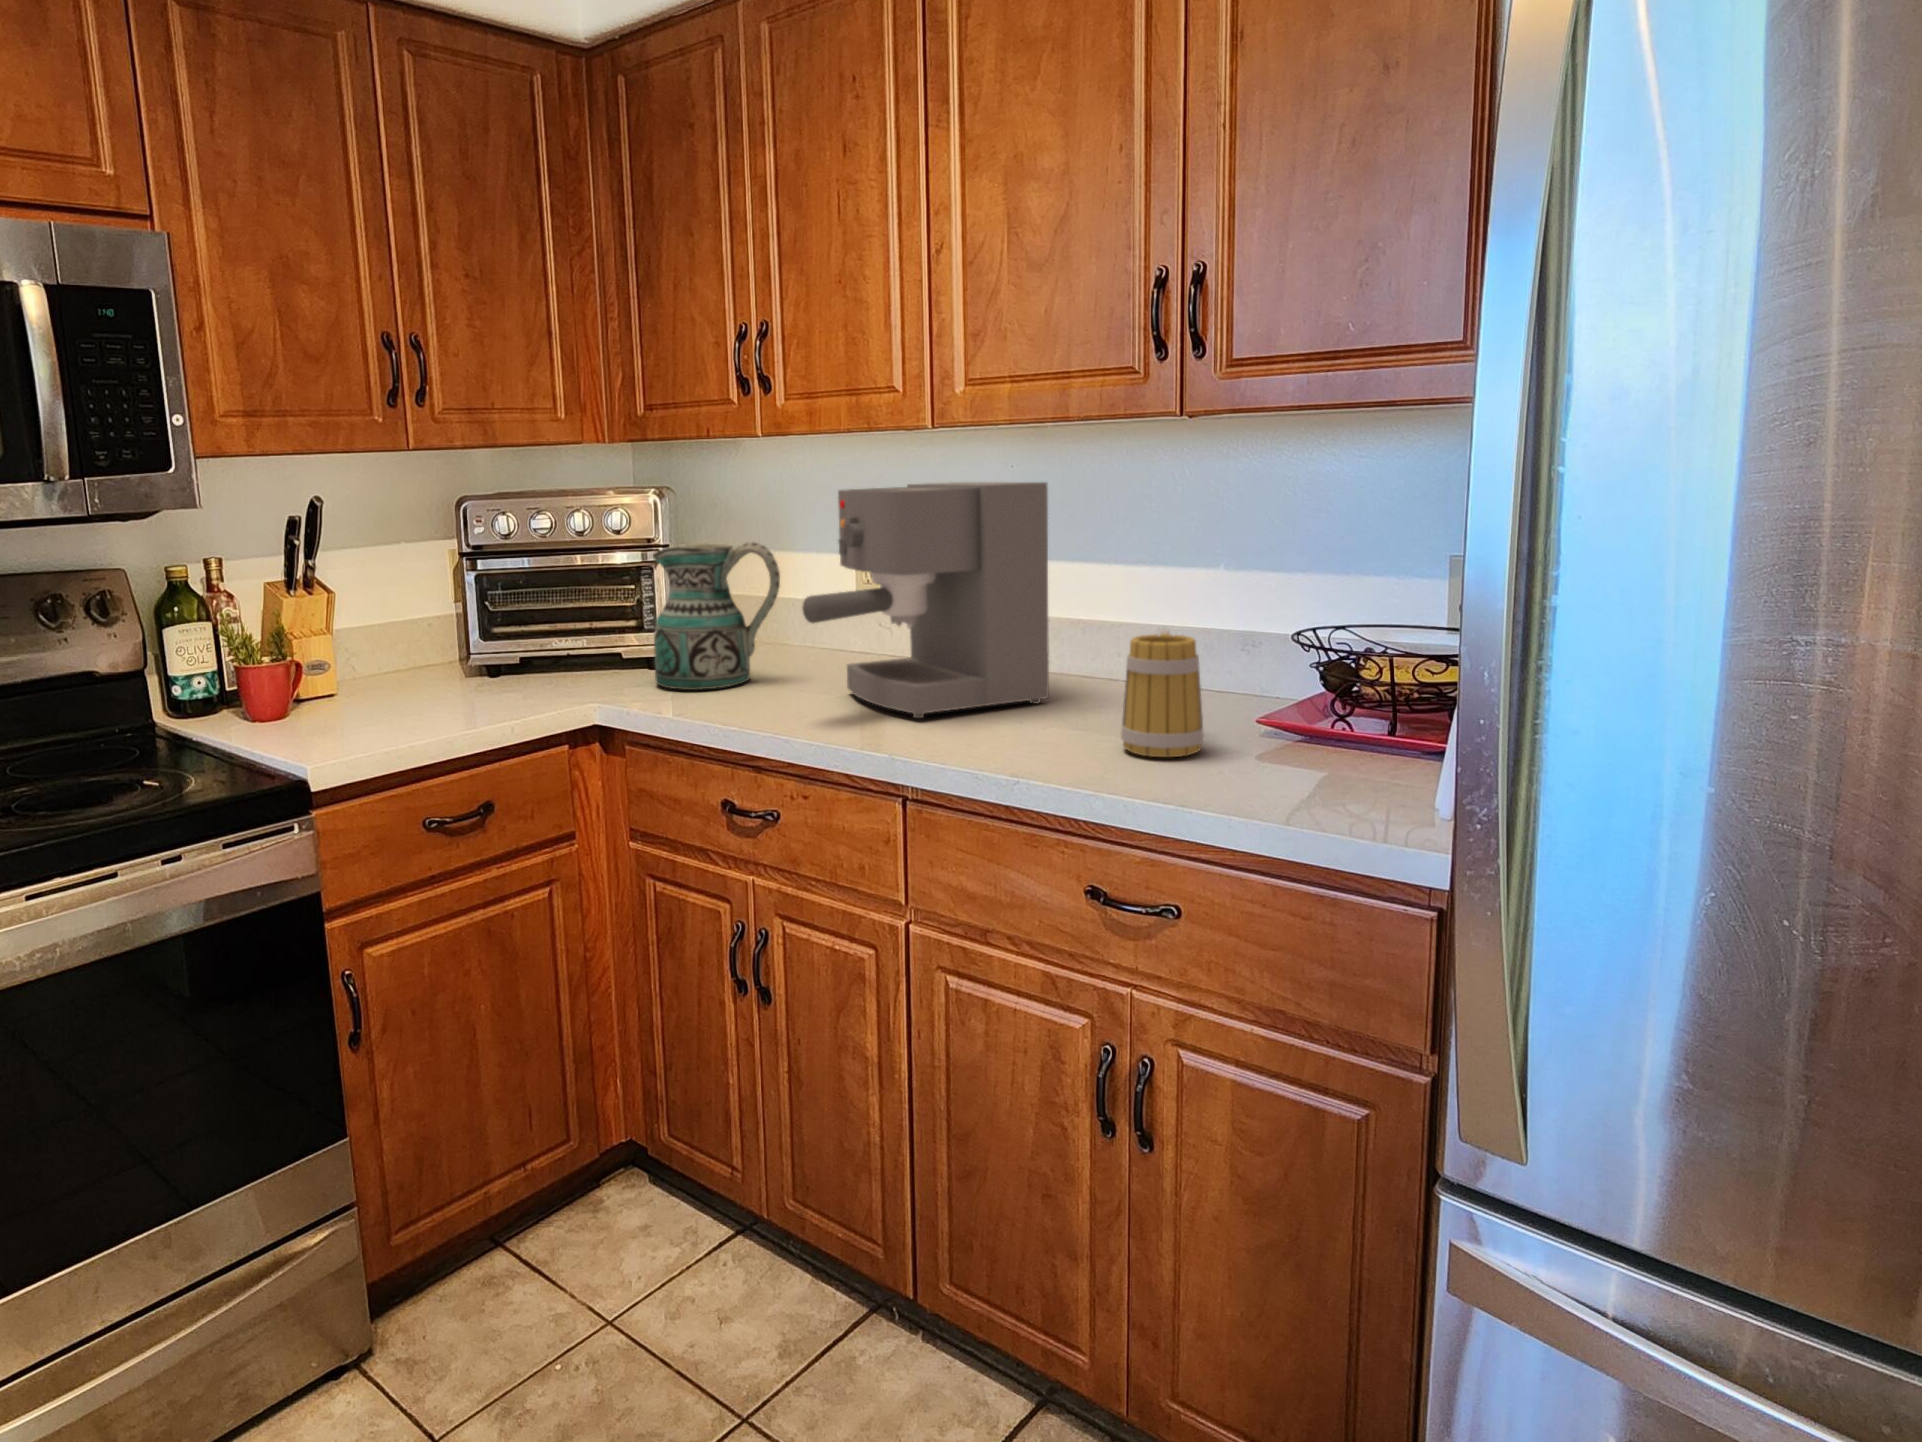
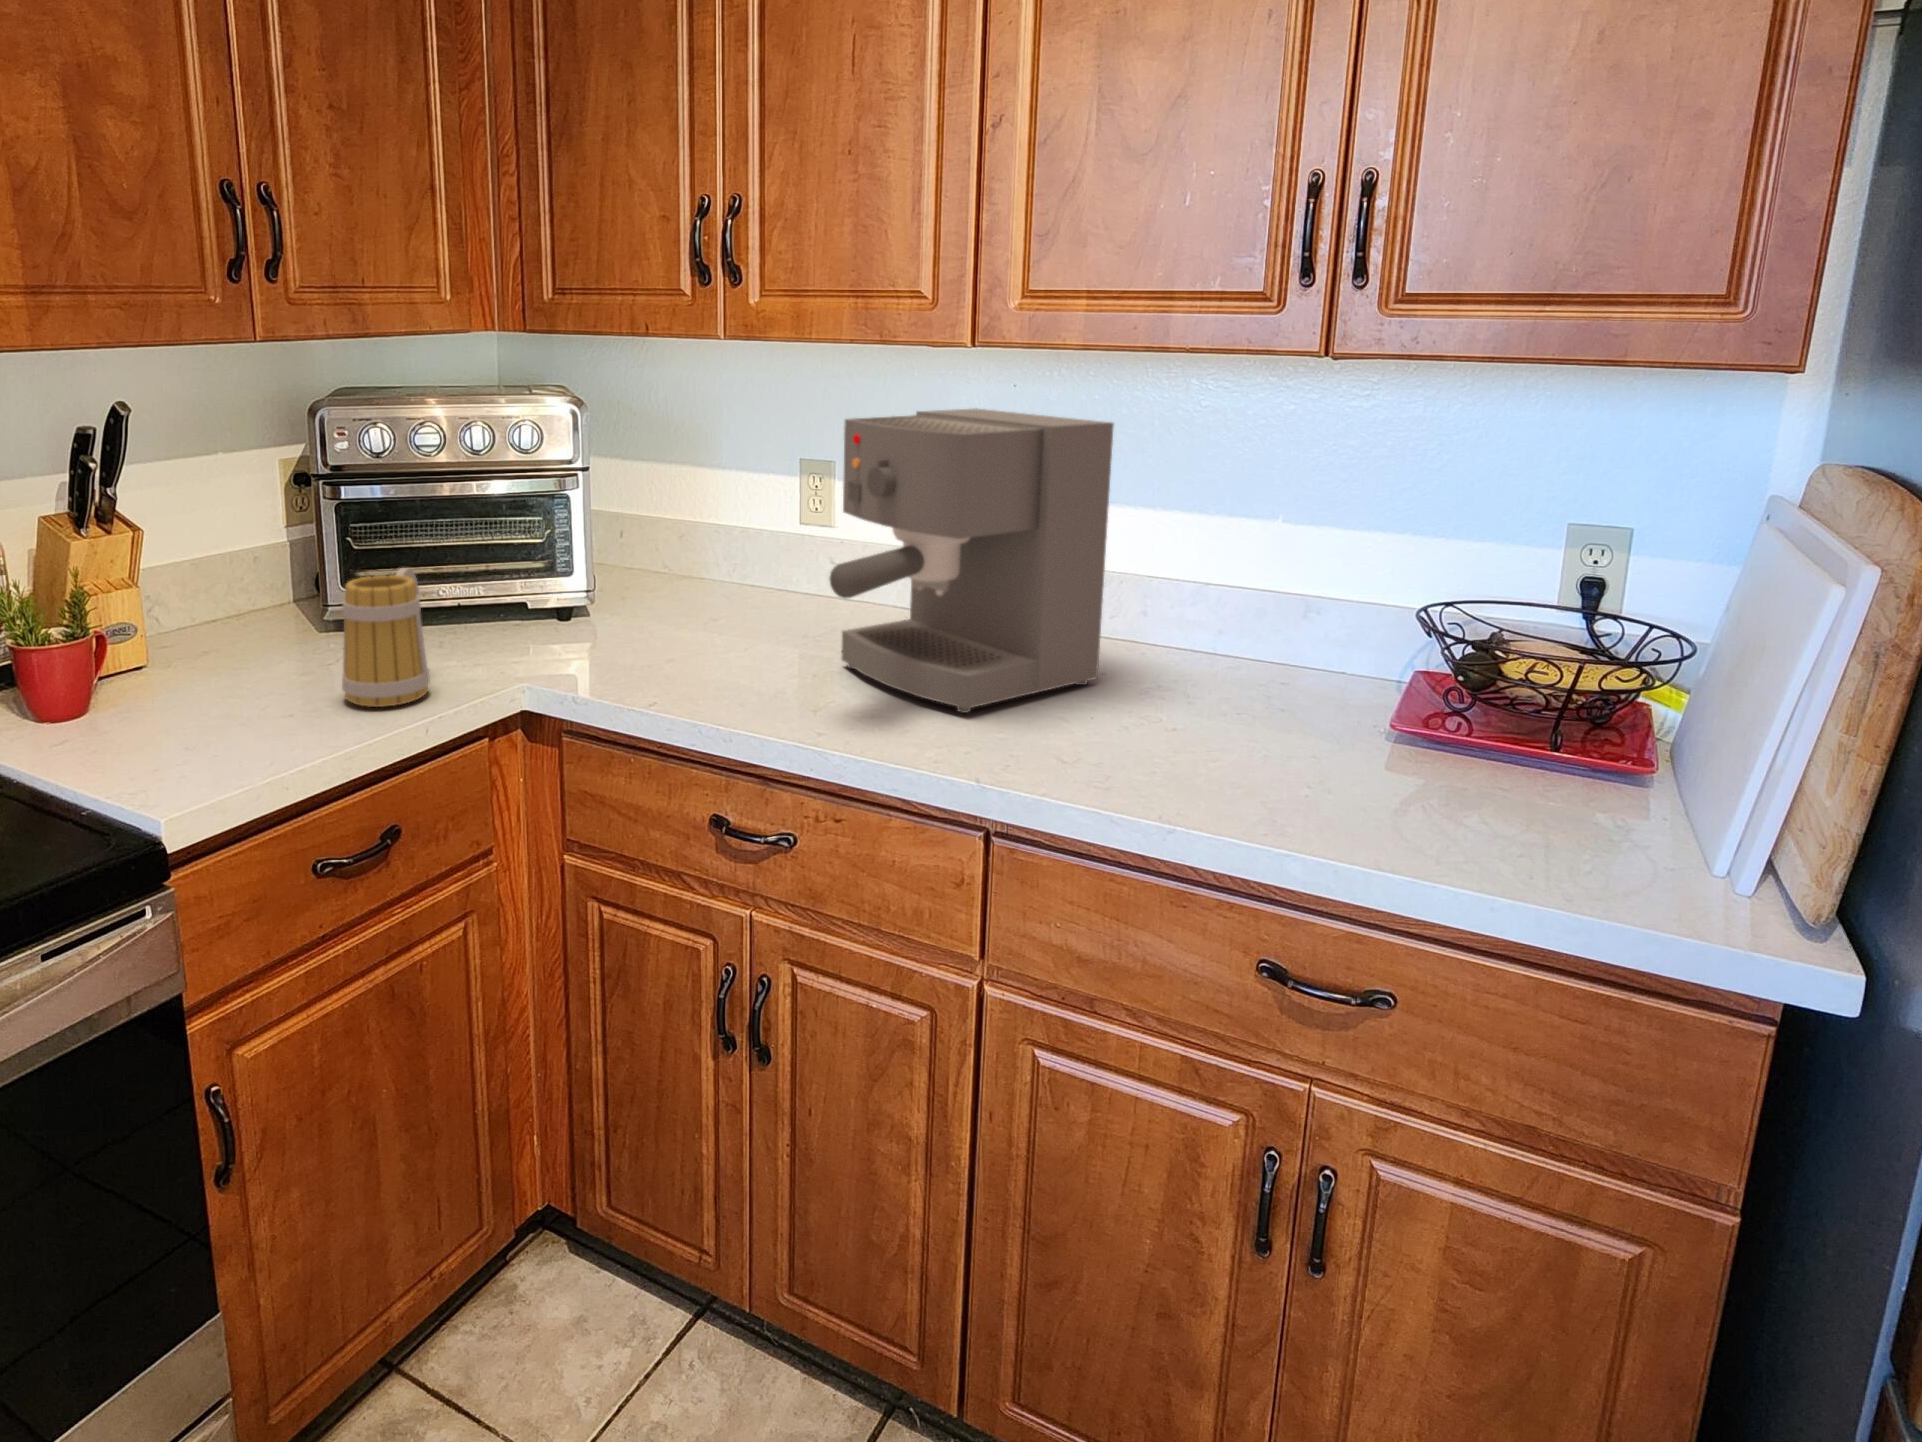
ceramic pitcher: present [653,542,780,690] -> none [585,471,748,659]
mug: present [1121,630,1204,757] -> present [342,568,430,707]

